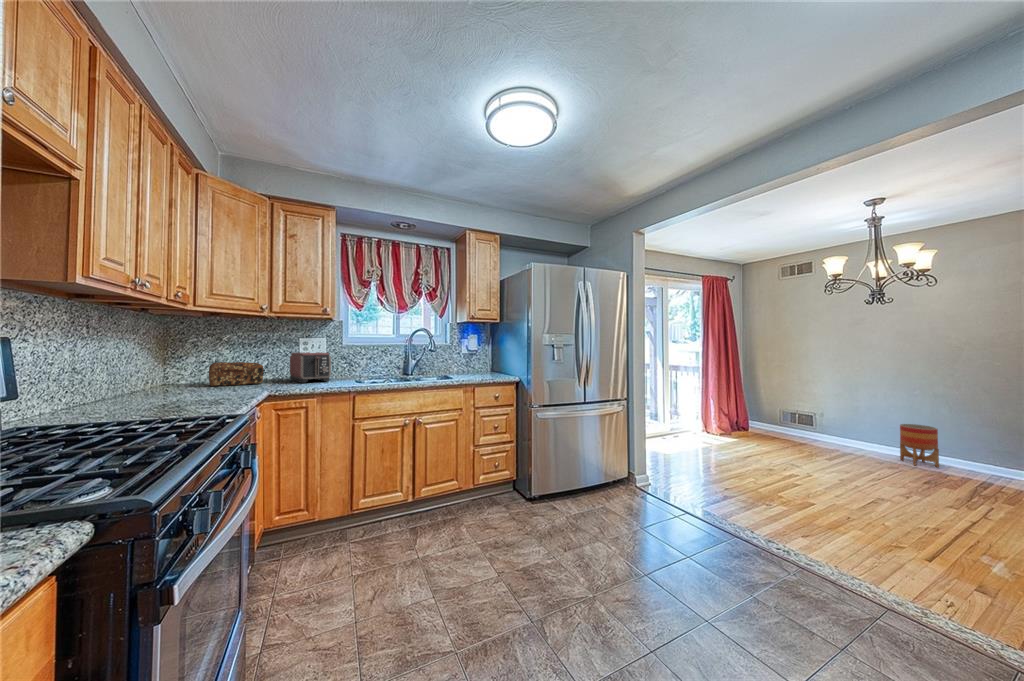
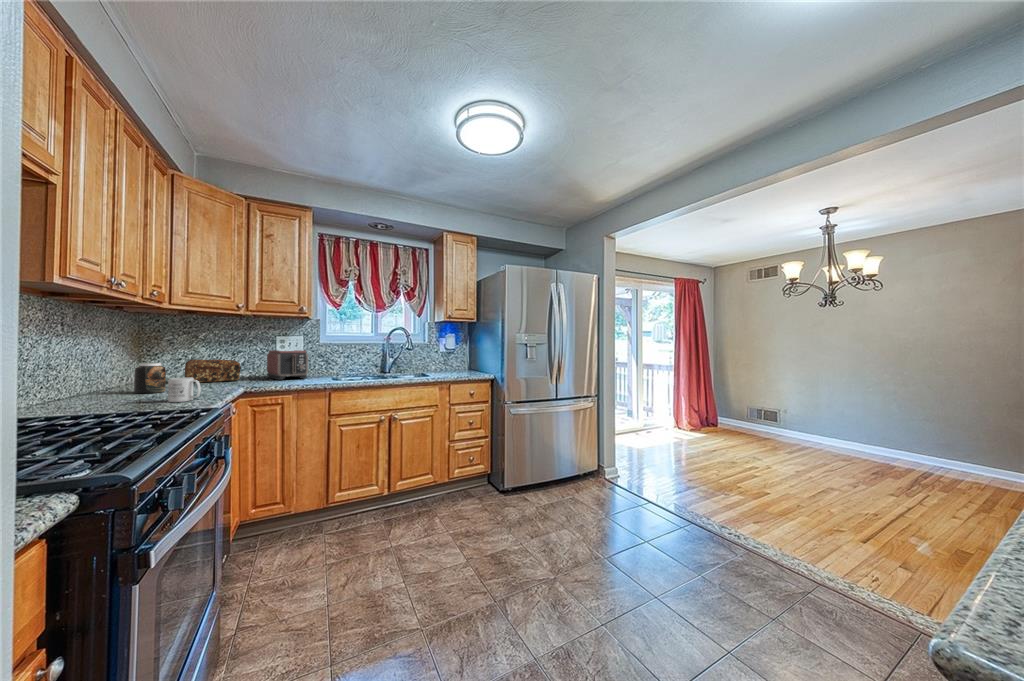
jar: none [159,366,190,398] -> present [134,363,166,393]
mug: none [192,382,225,408] -> present [168,378,201,402]
planter: present [900,424,939,467] -> none [853,419,887,459]

